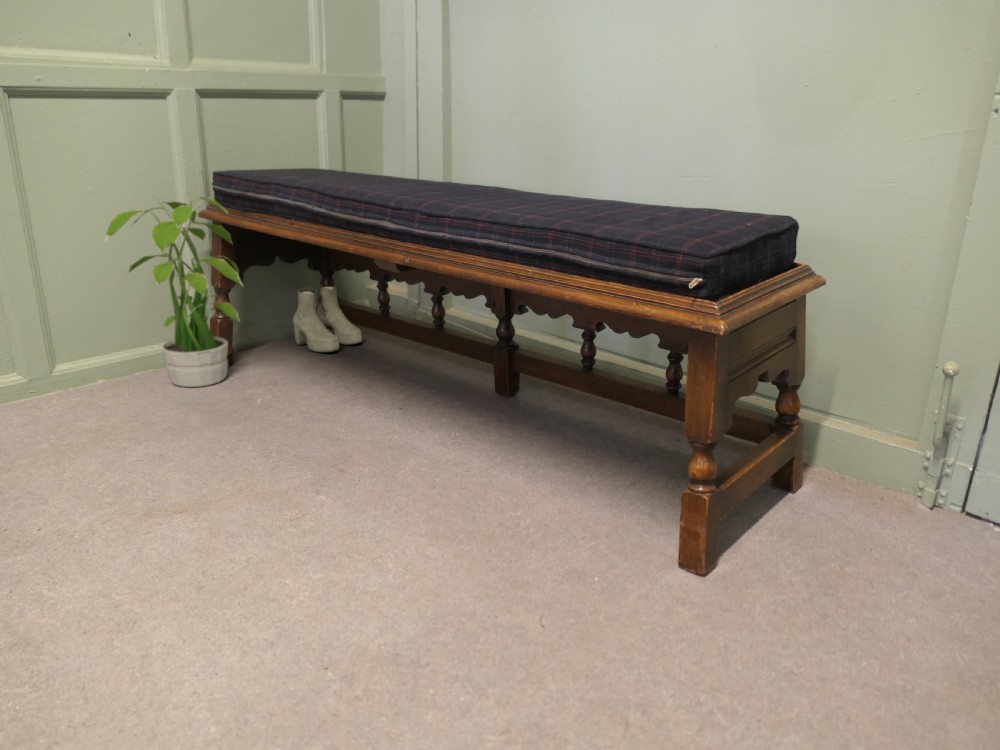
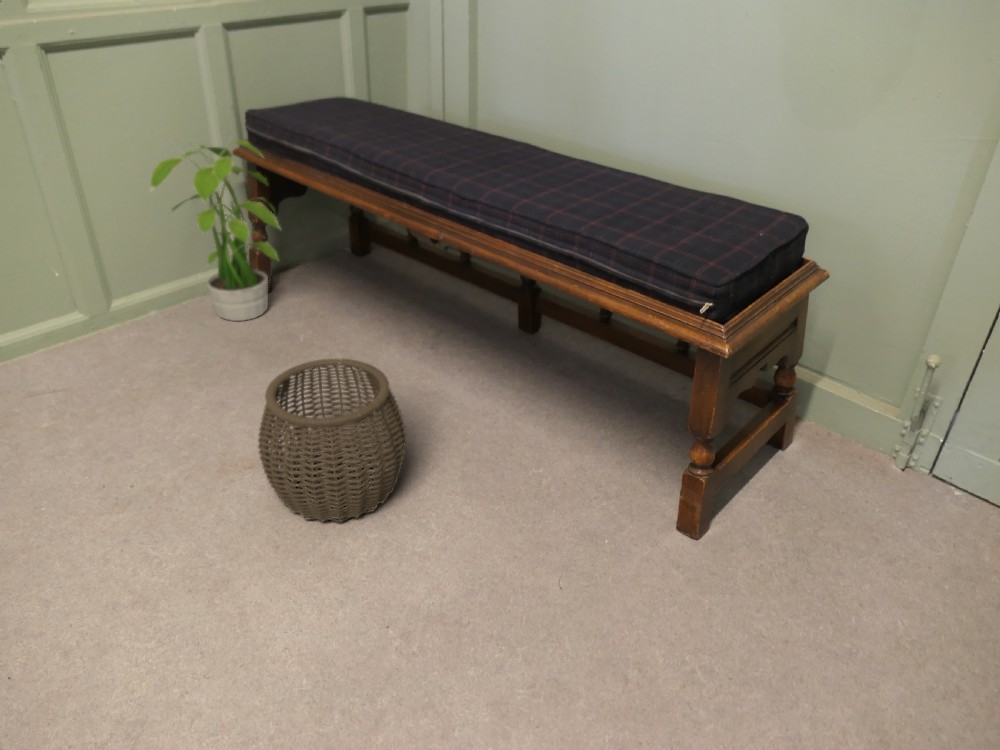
boots: present [293,285,362,352] -> none [324,206,391,278]
woven basket: none [187,380,362,564] -> present [258,359,406,522]

